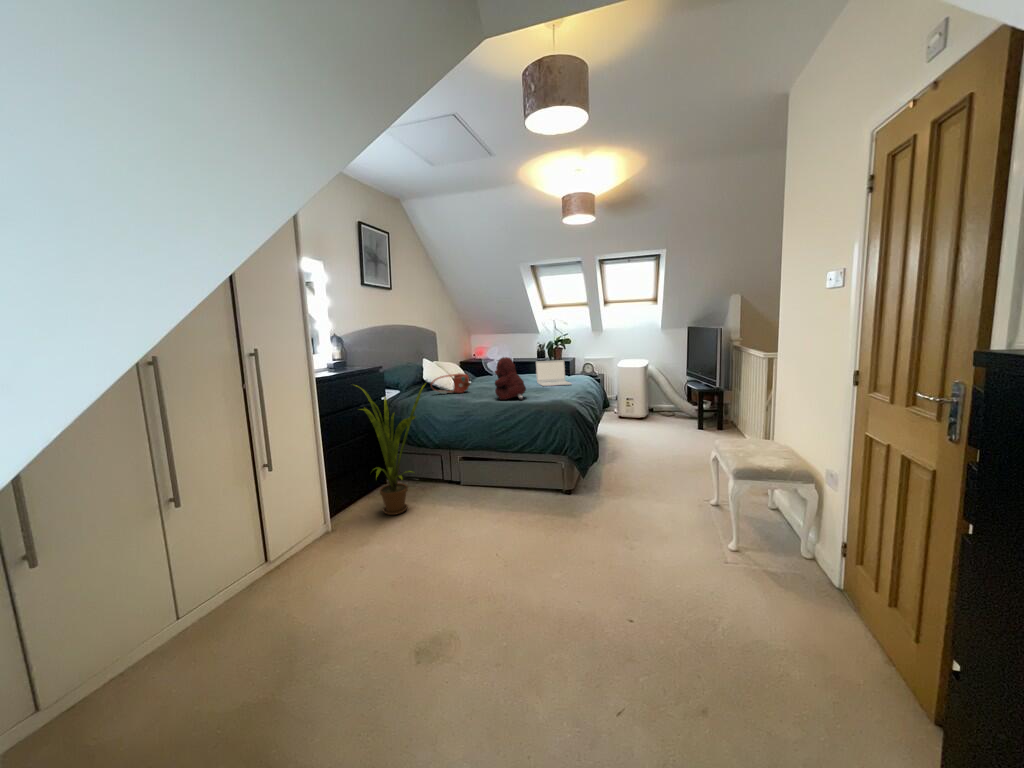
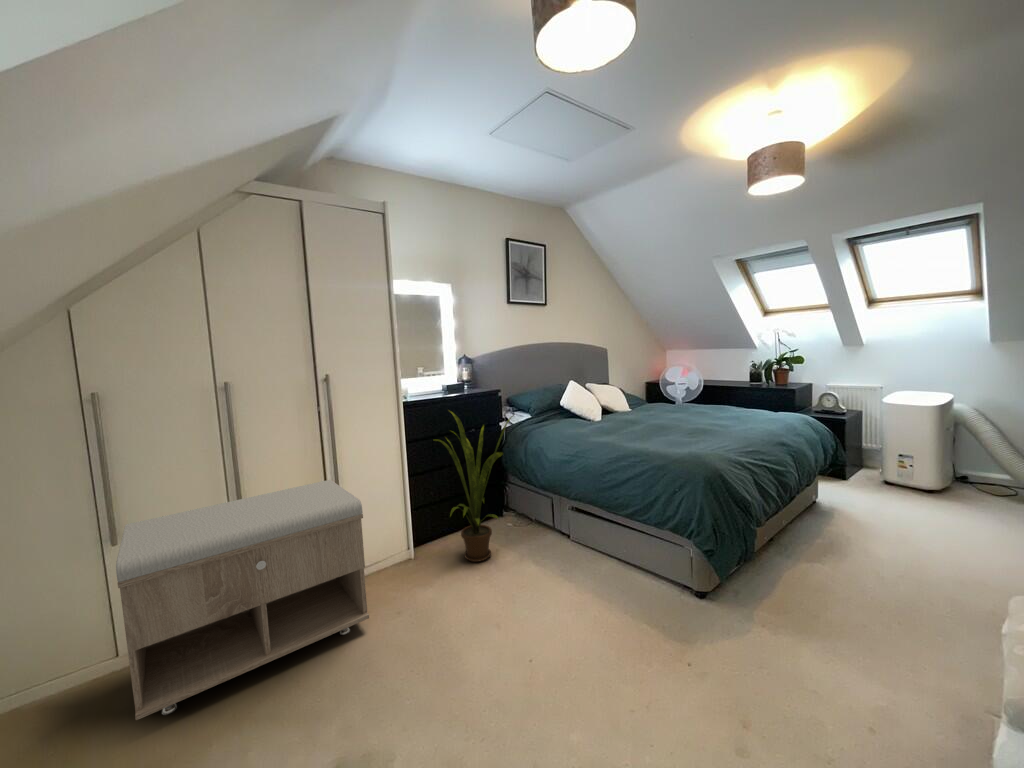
teddy bear: present [495,357,526,400] -> none [616,386,661,445]
laptop: present [536,360,571,386] -> none [710,390,761,427]
handbag: present [431,373,470,394] -> none [555,402,603,426]
storage bench: none [55,457,349,715] -> present [116,480,369,720]

